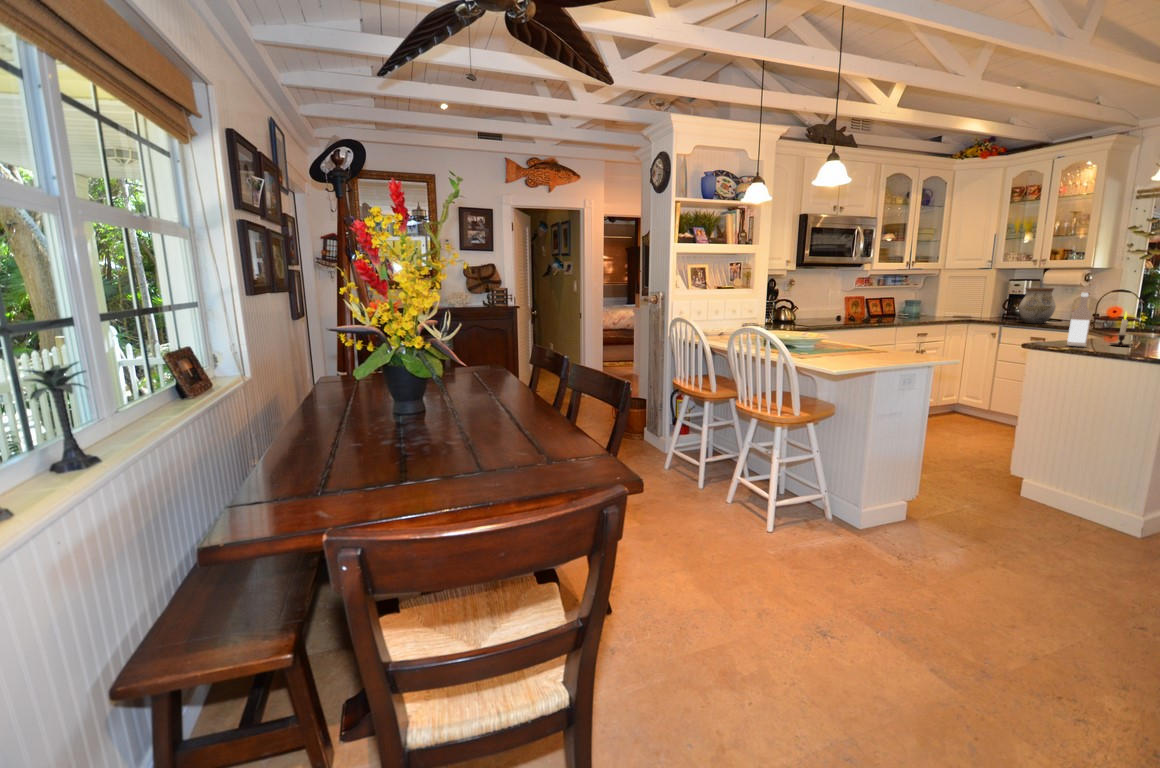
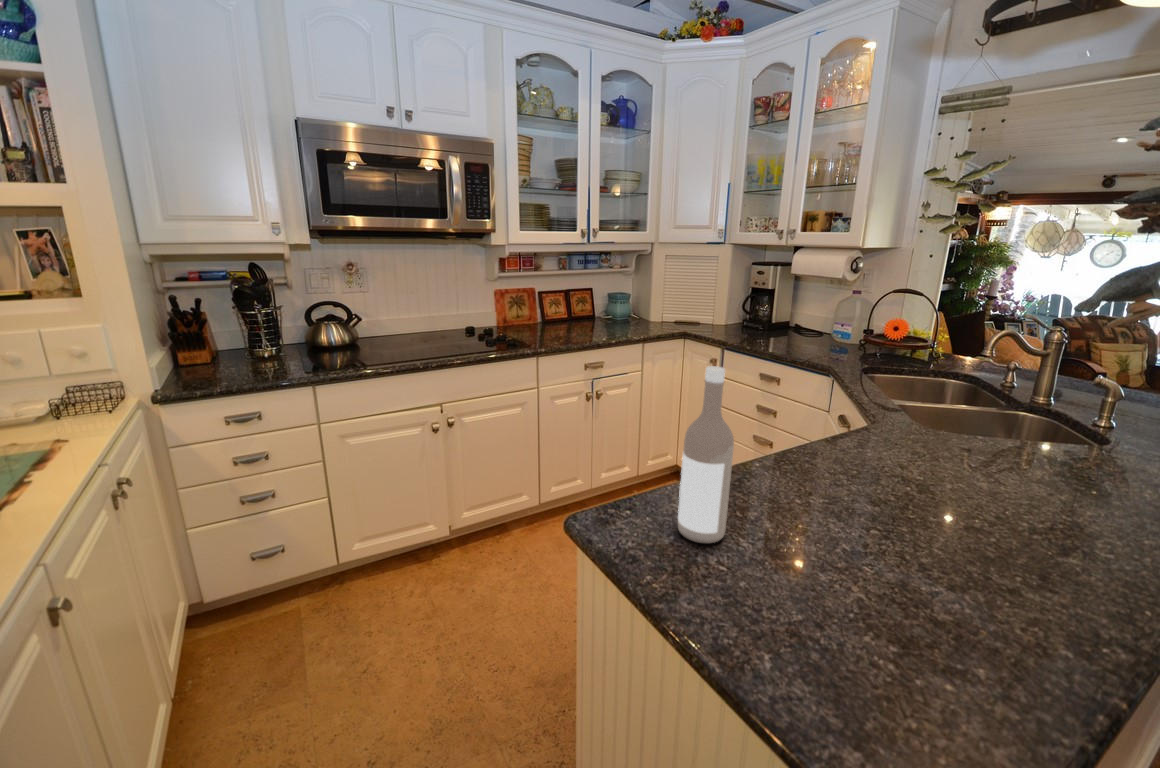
vase: present [1019,288,1056,324] -> none [756,279,809,343]
candle: present [1110,312,1132,346] -> none [806,415,872,524]

